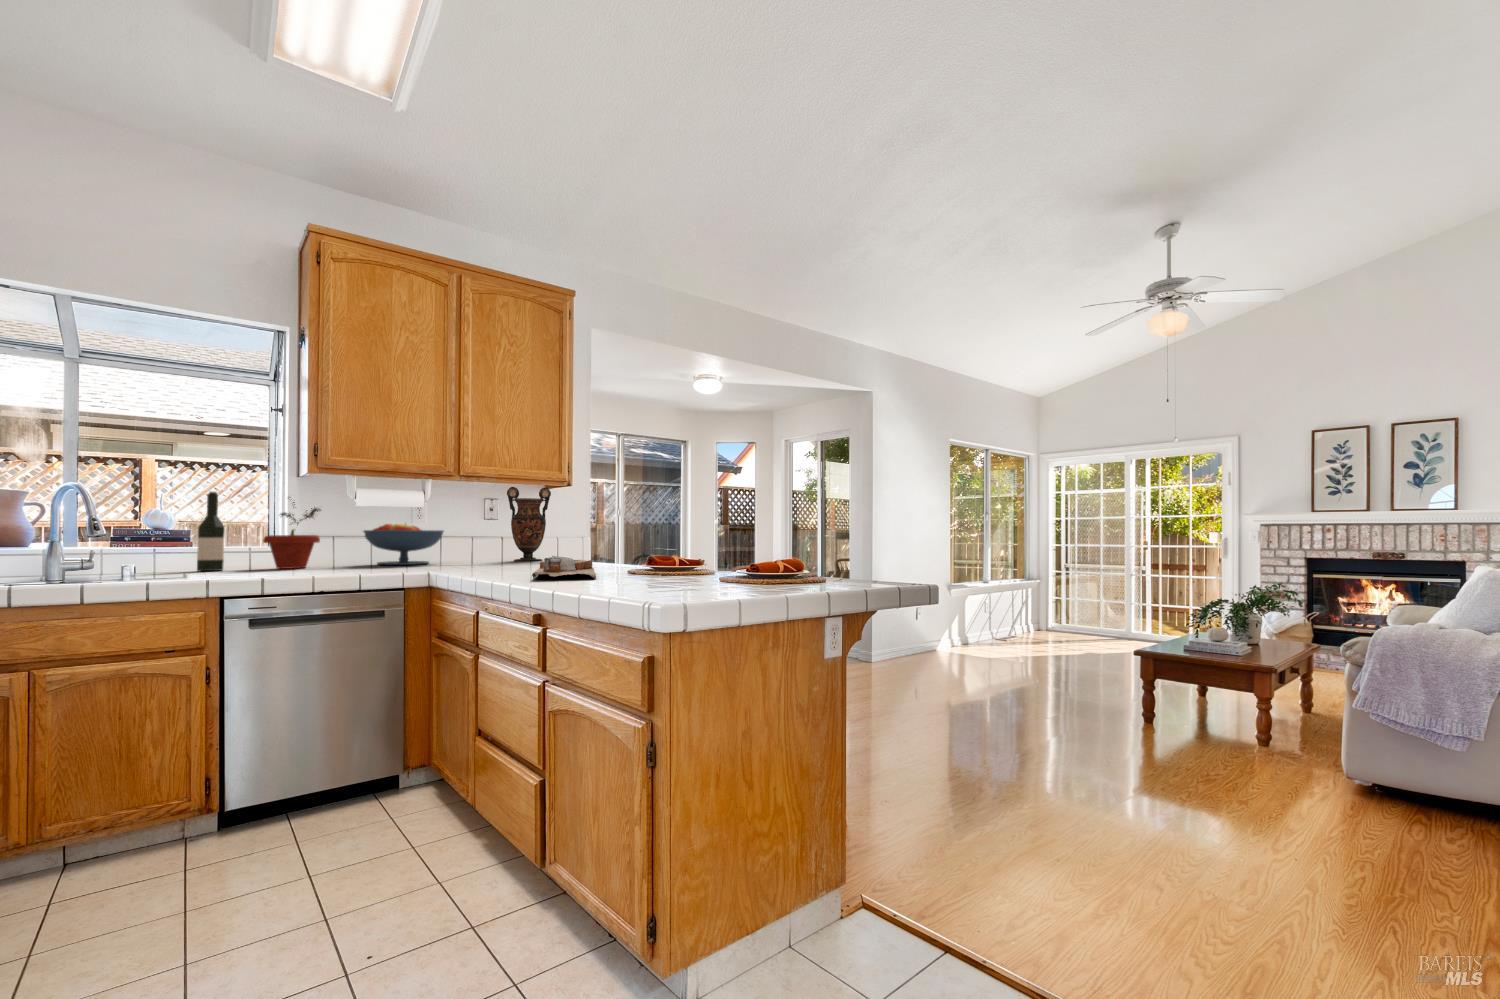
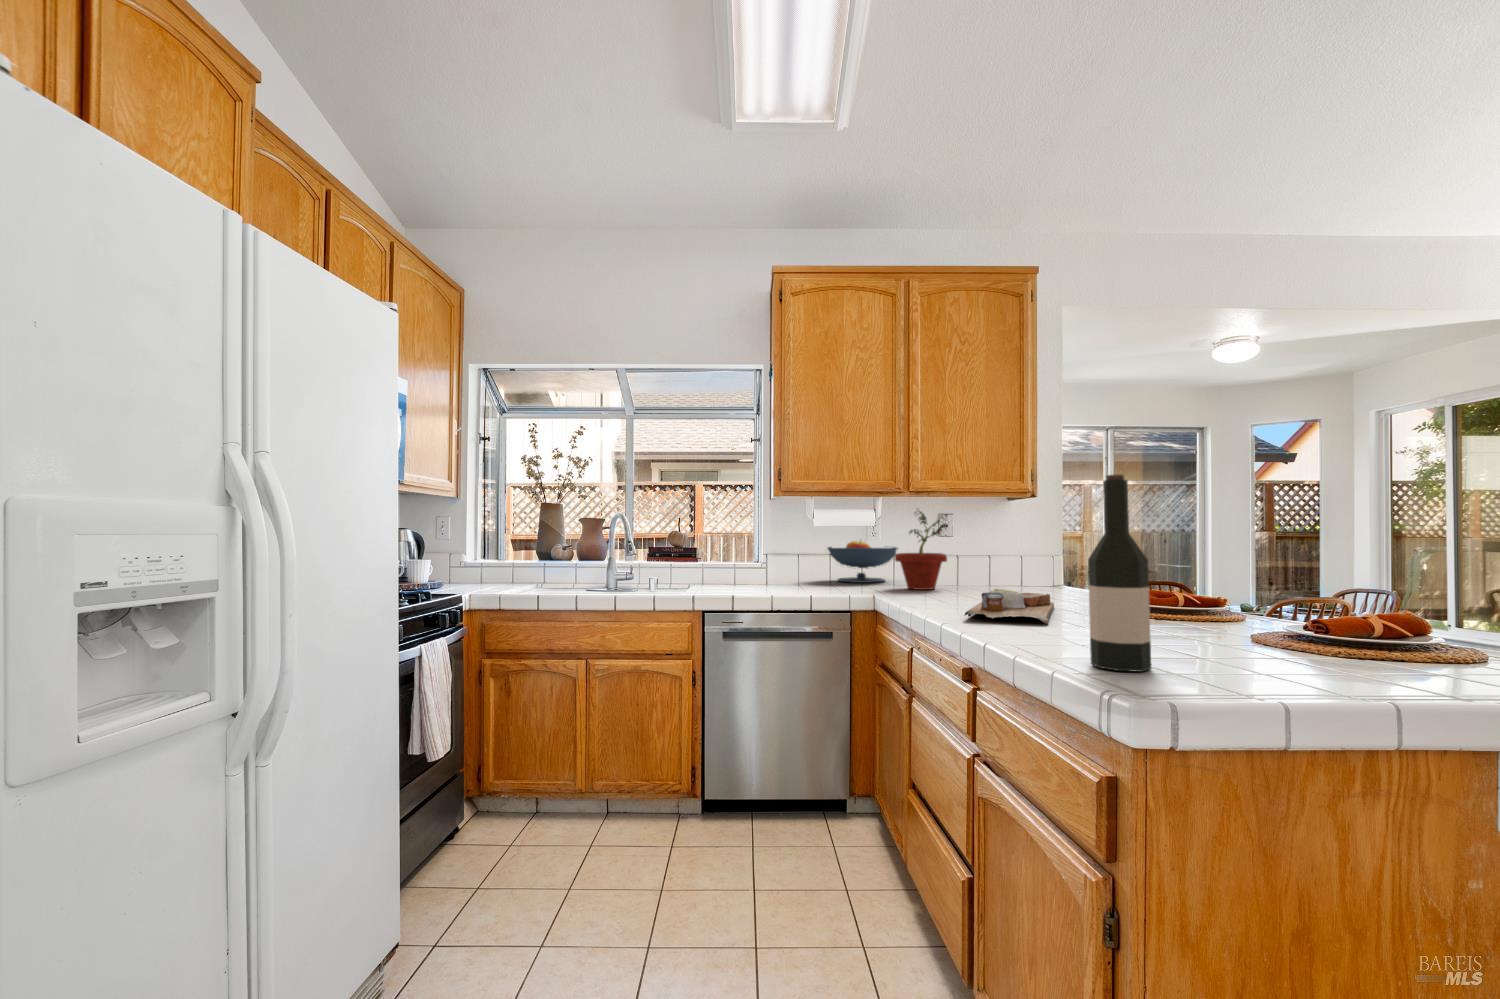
vase: present [507,487,551,561] -> none [963,498,1012,582]
wine bottle: present [197,492,225,571] -> present [1088,474,1151,672]
potted plant: present [263,502,320,569] -> present [895,512,947,590]

